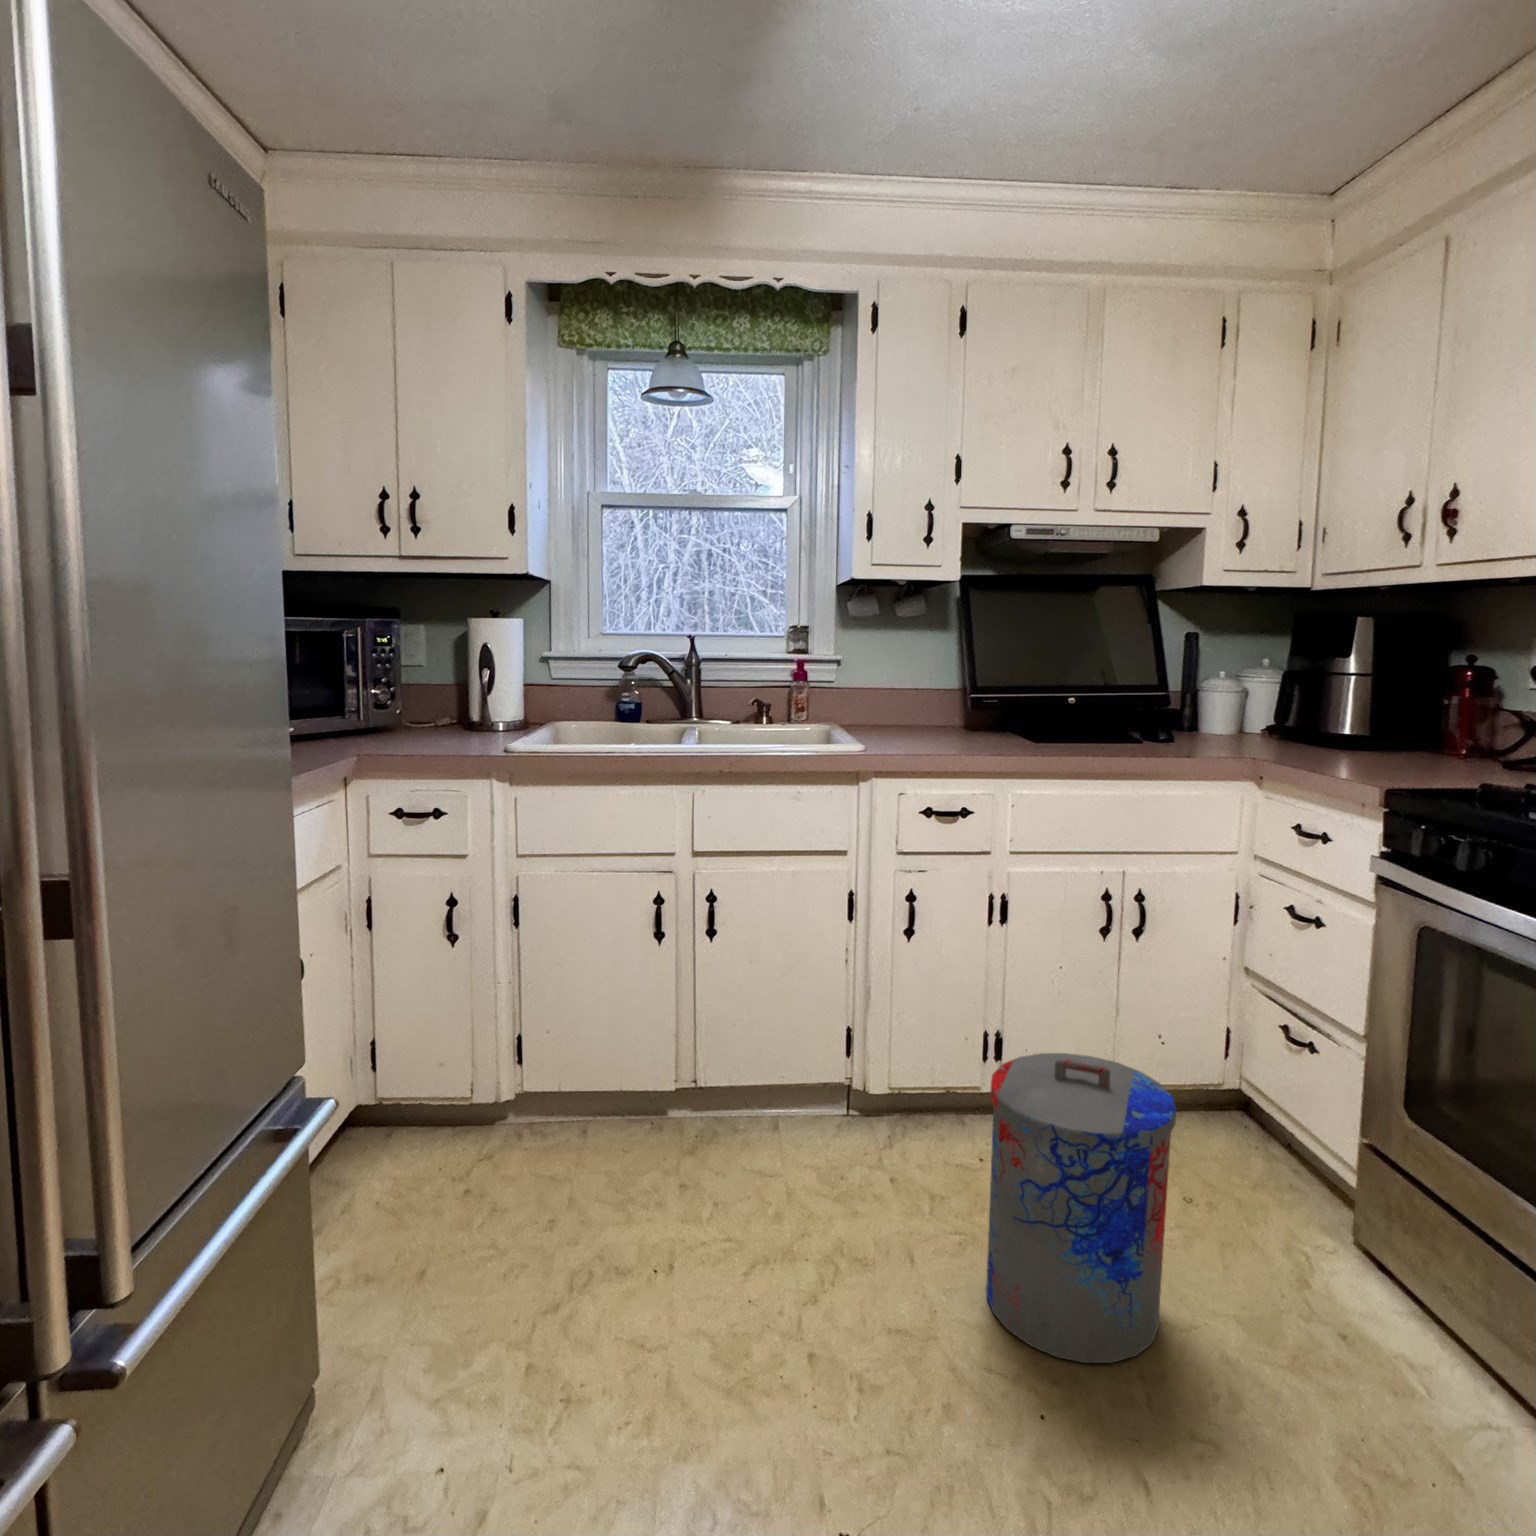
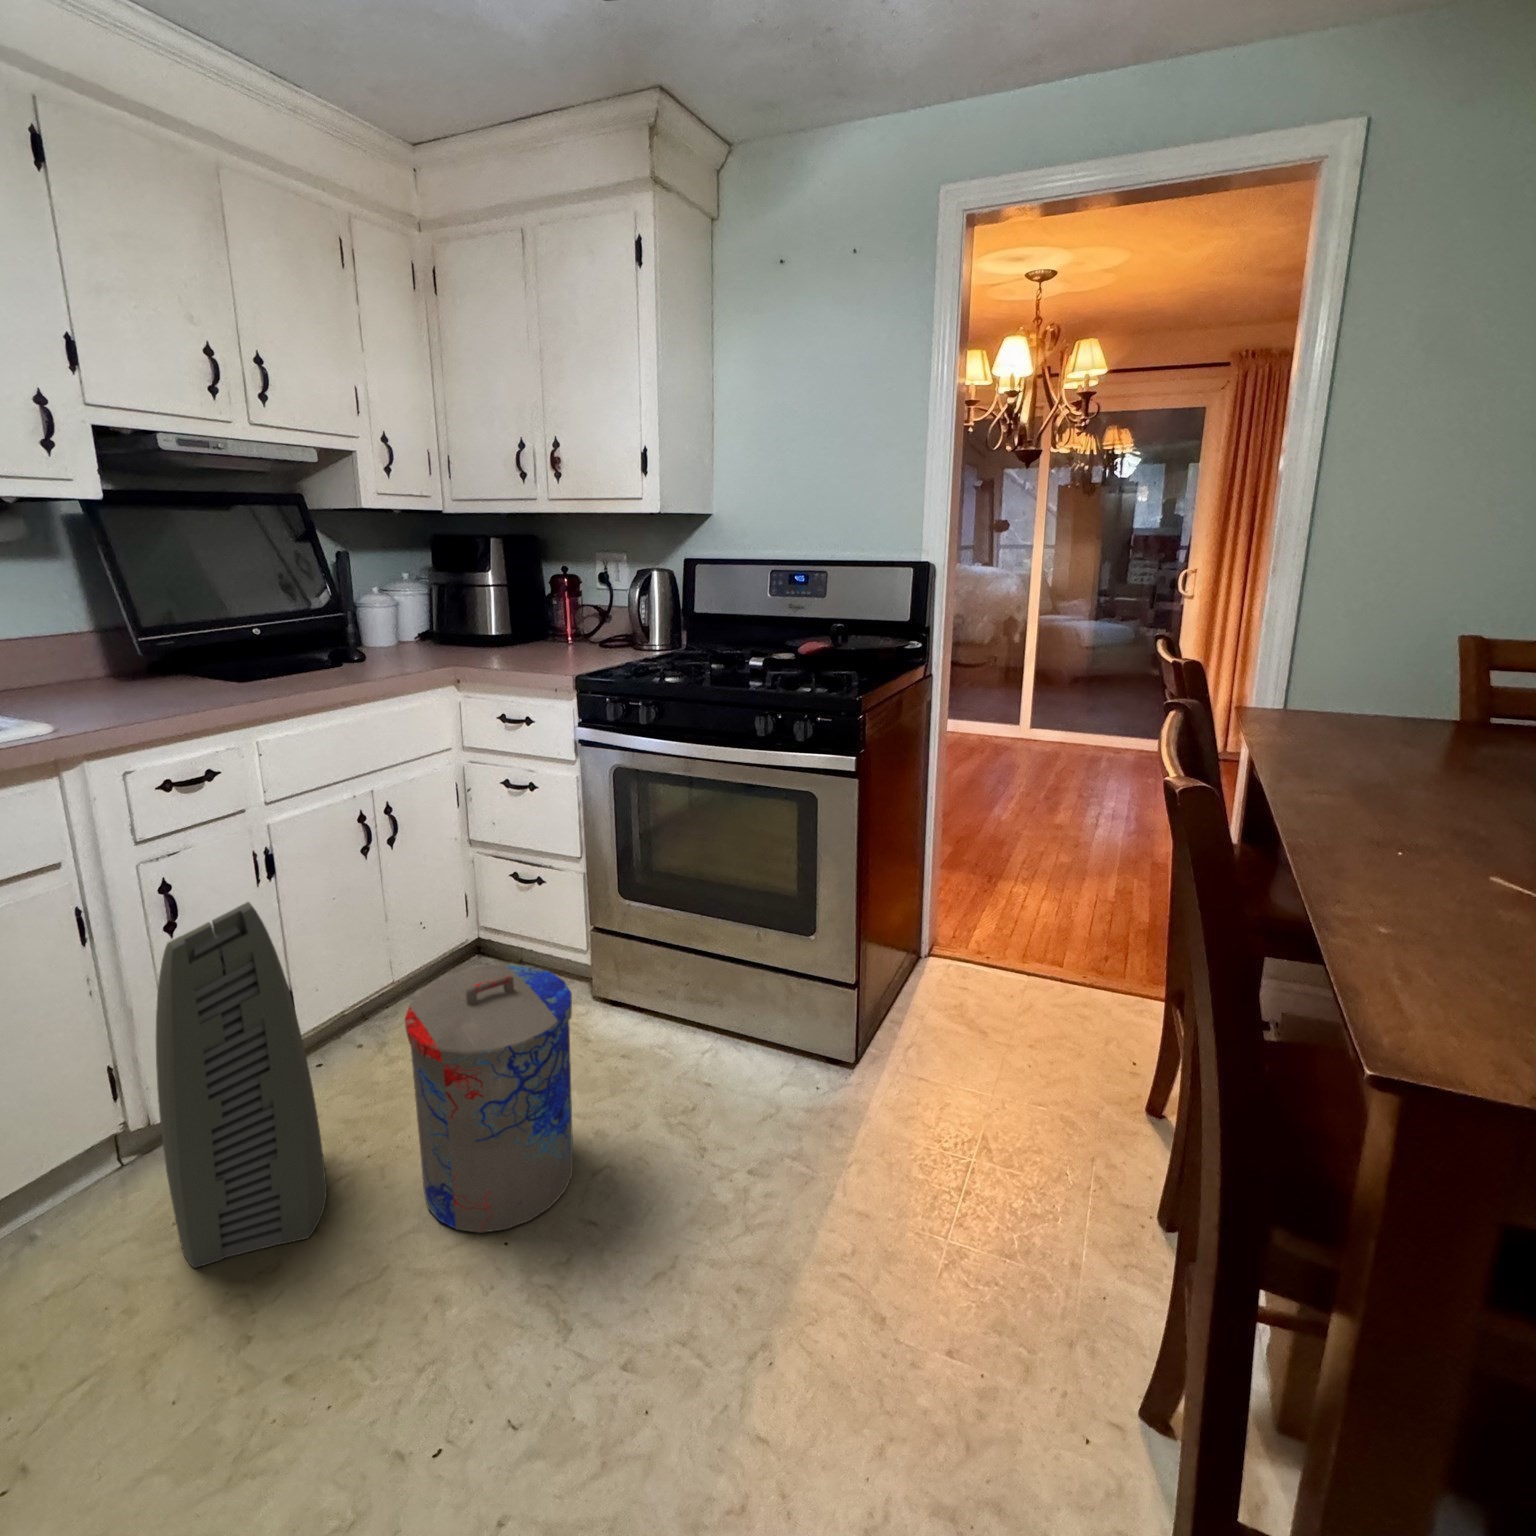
air purifier: none [823,914,954,1234] -> present [156,902,327,1268]

